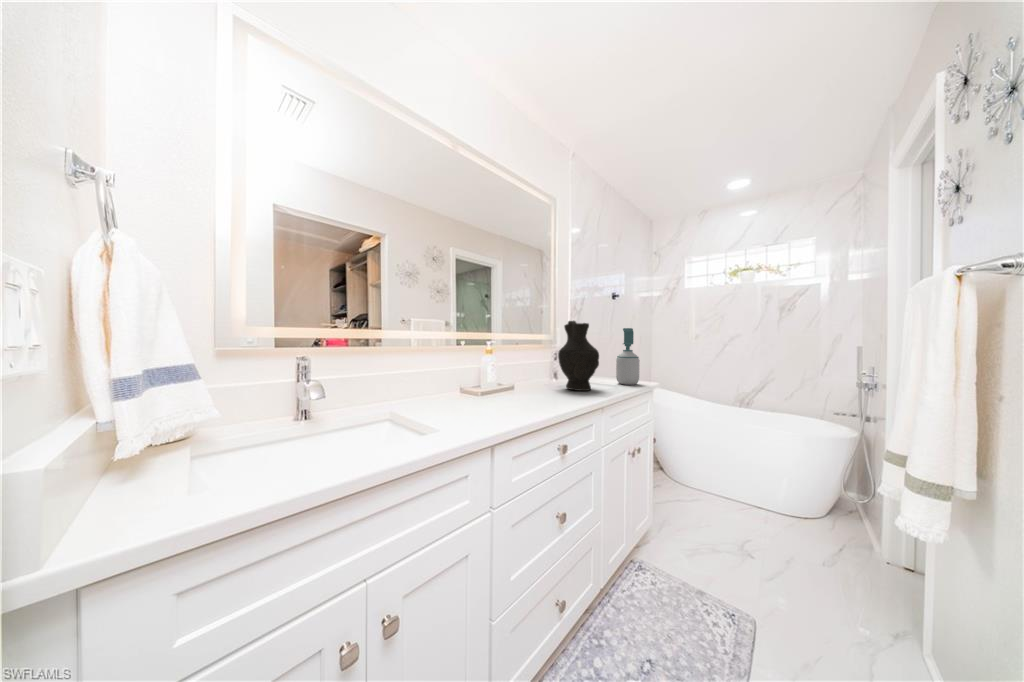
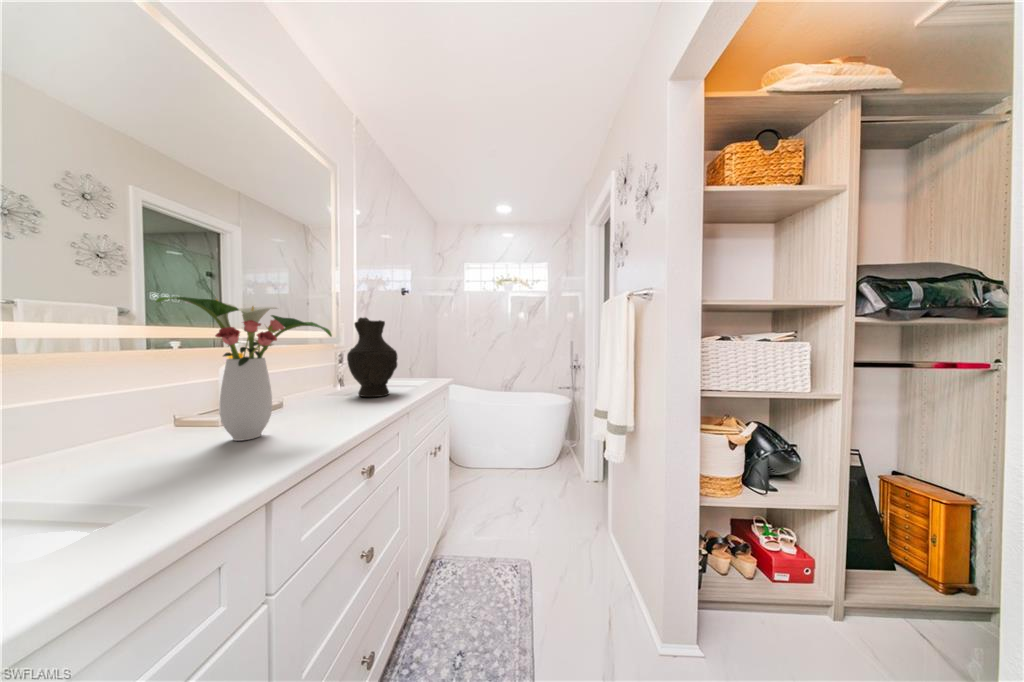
flower arrangement: none [453,312,541,406] -> present [156,297,332,441]
soap bottle: present [616,328,640,385] -> none [413,327,436,384]

